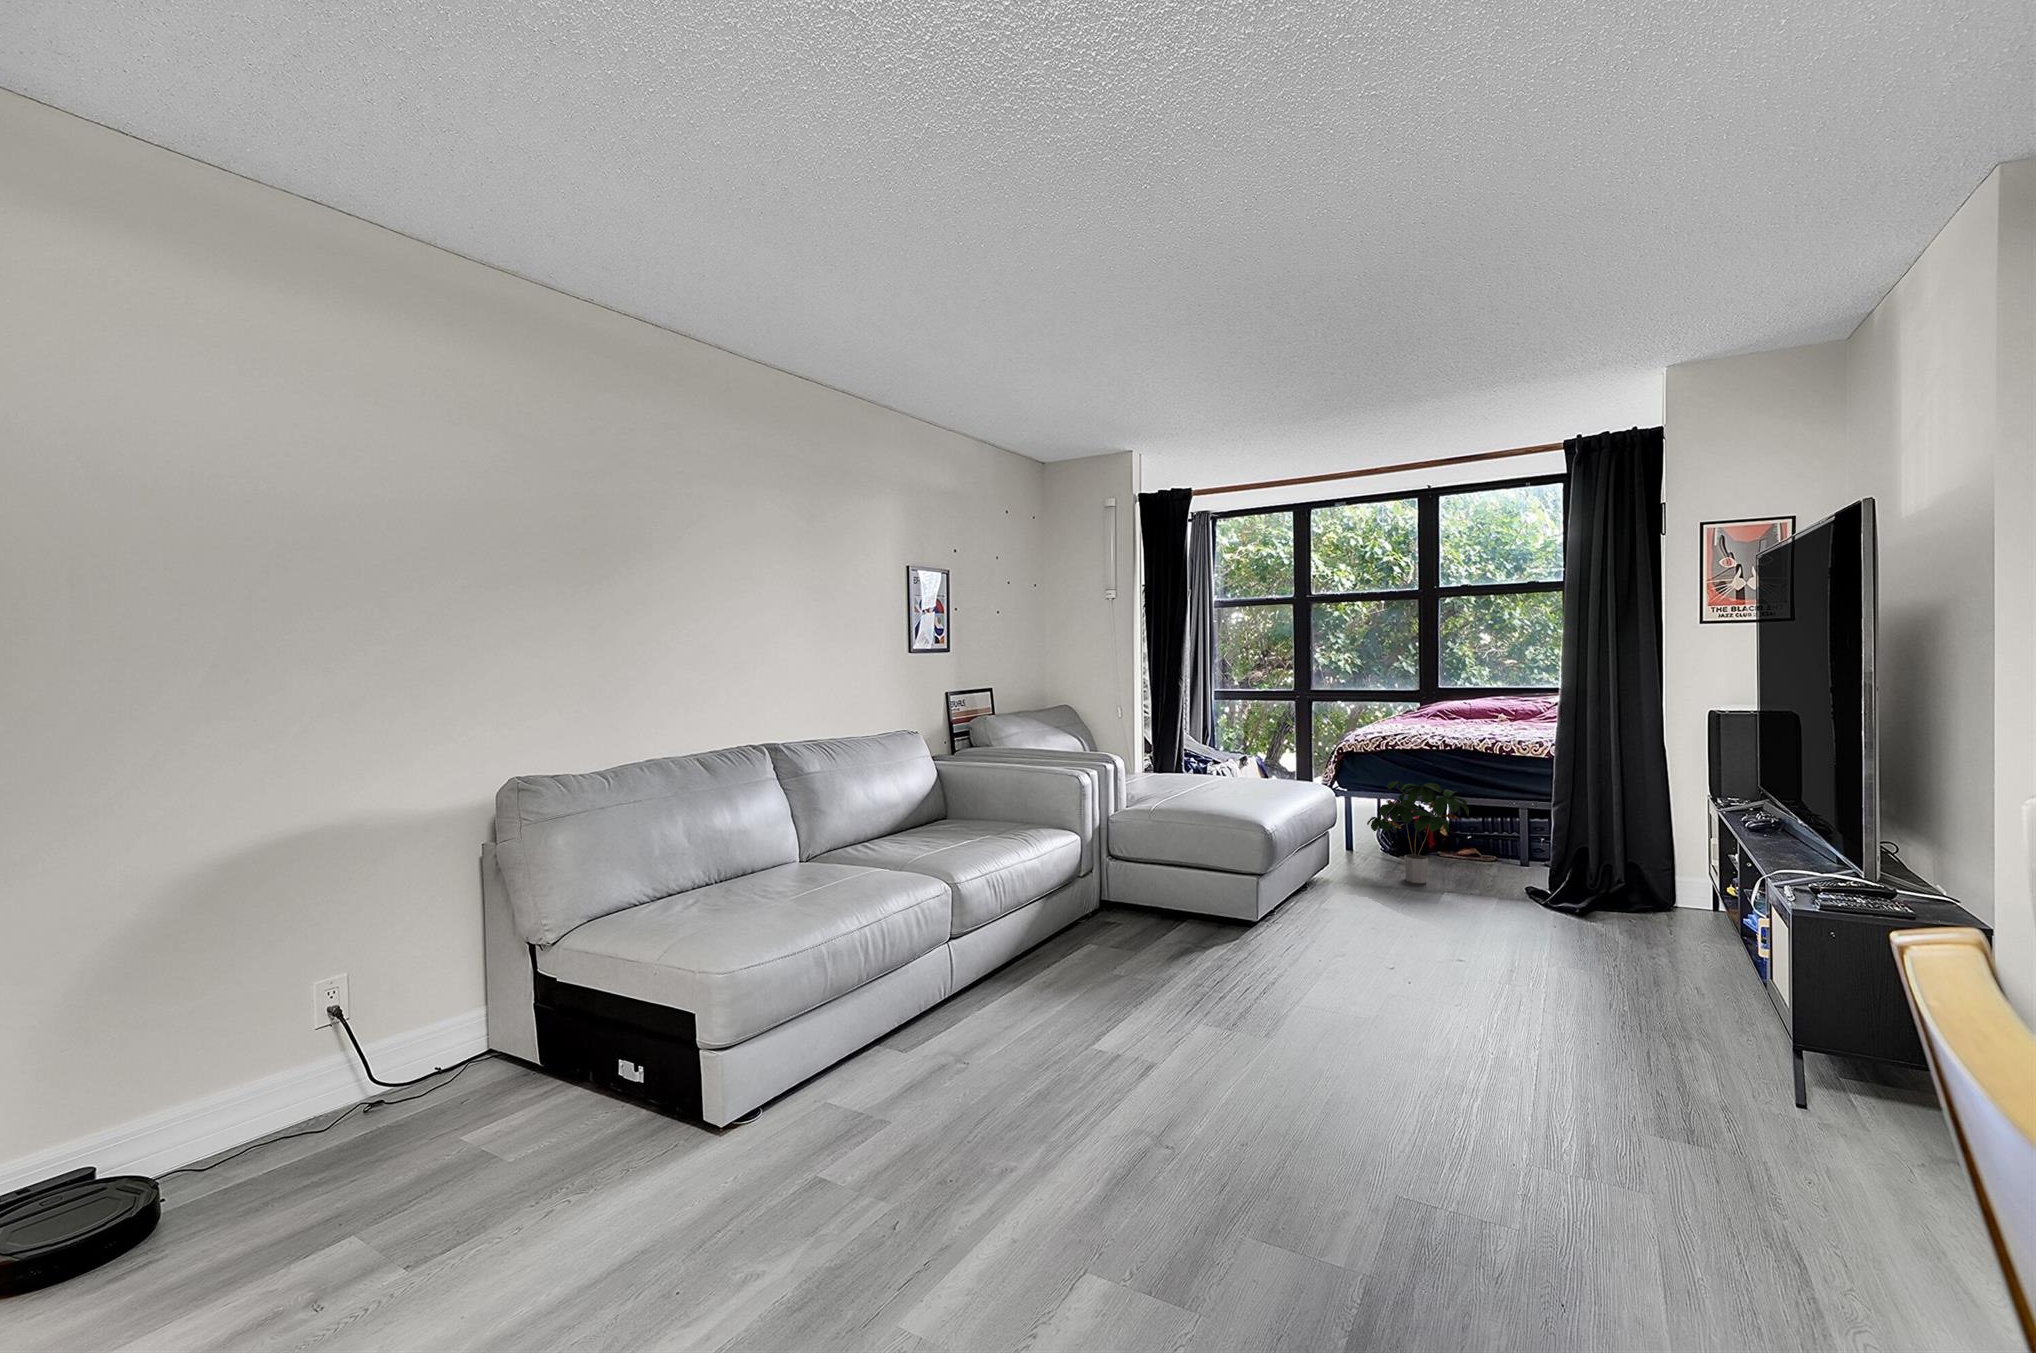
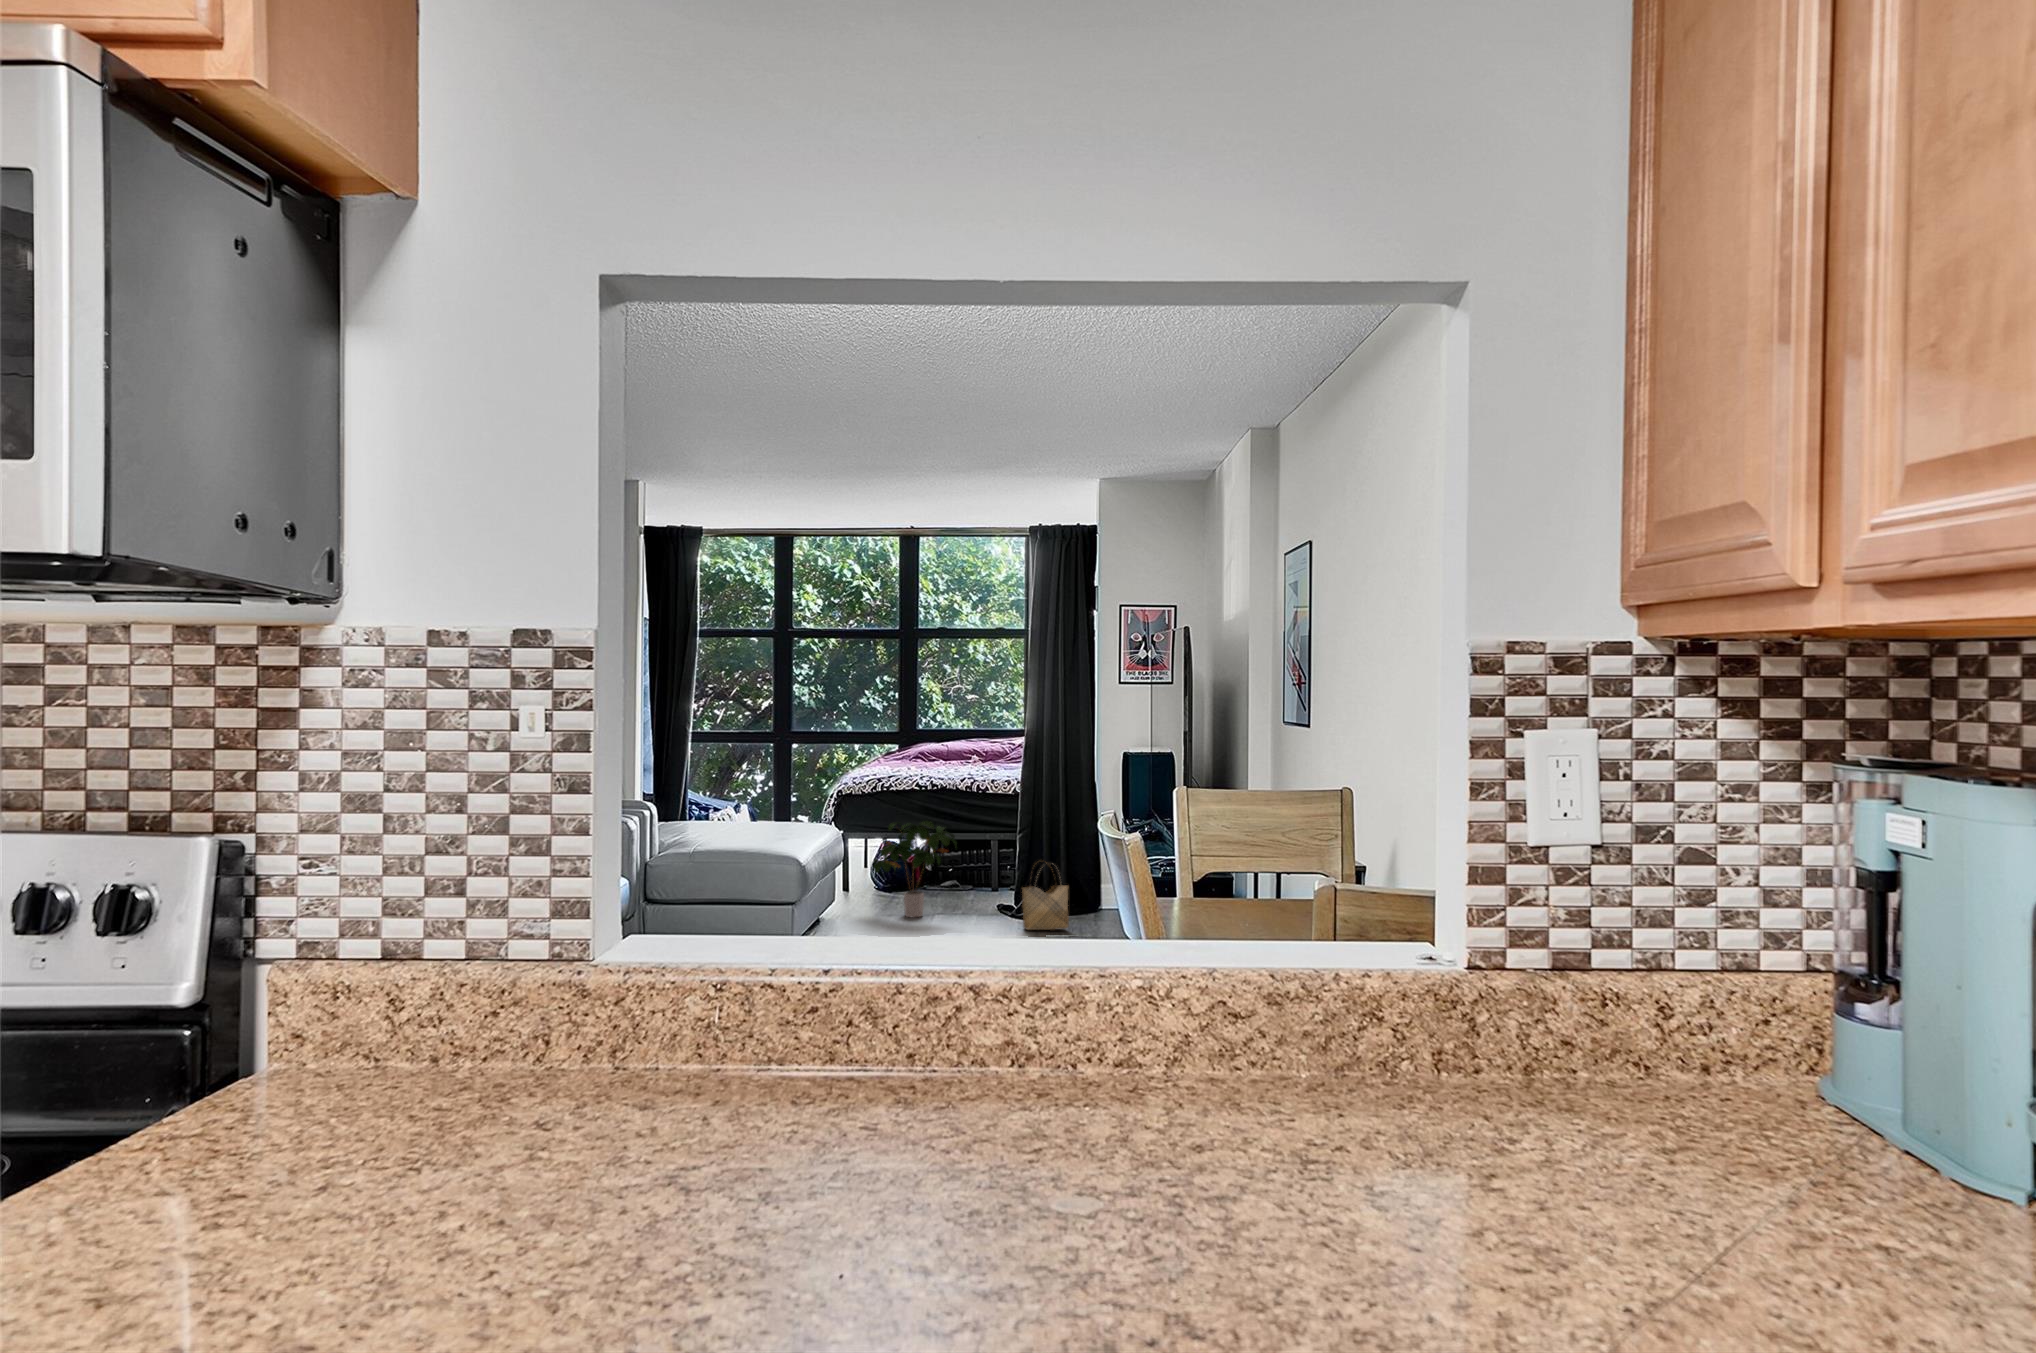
woven basket: none [1551,843,1622,930] -> present [1022,861,1069,930]

